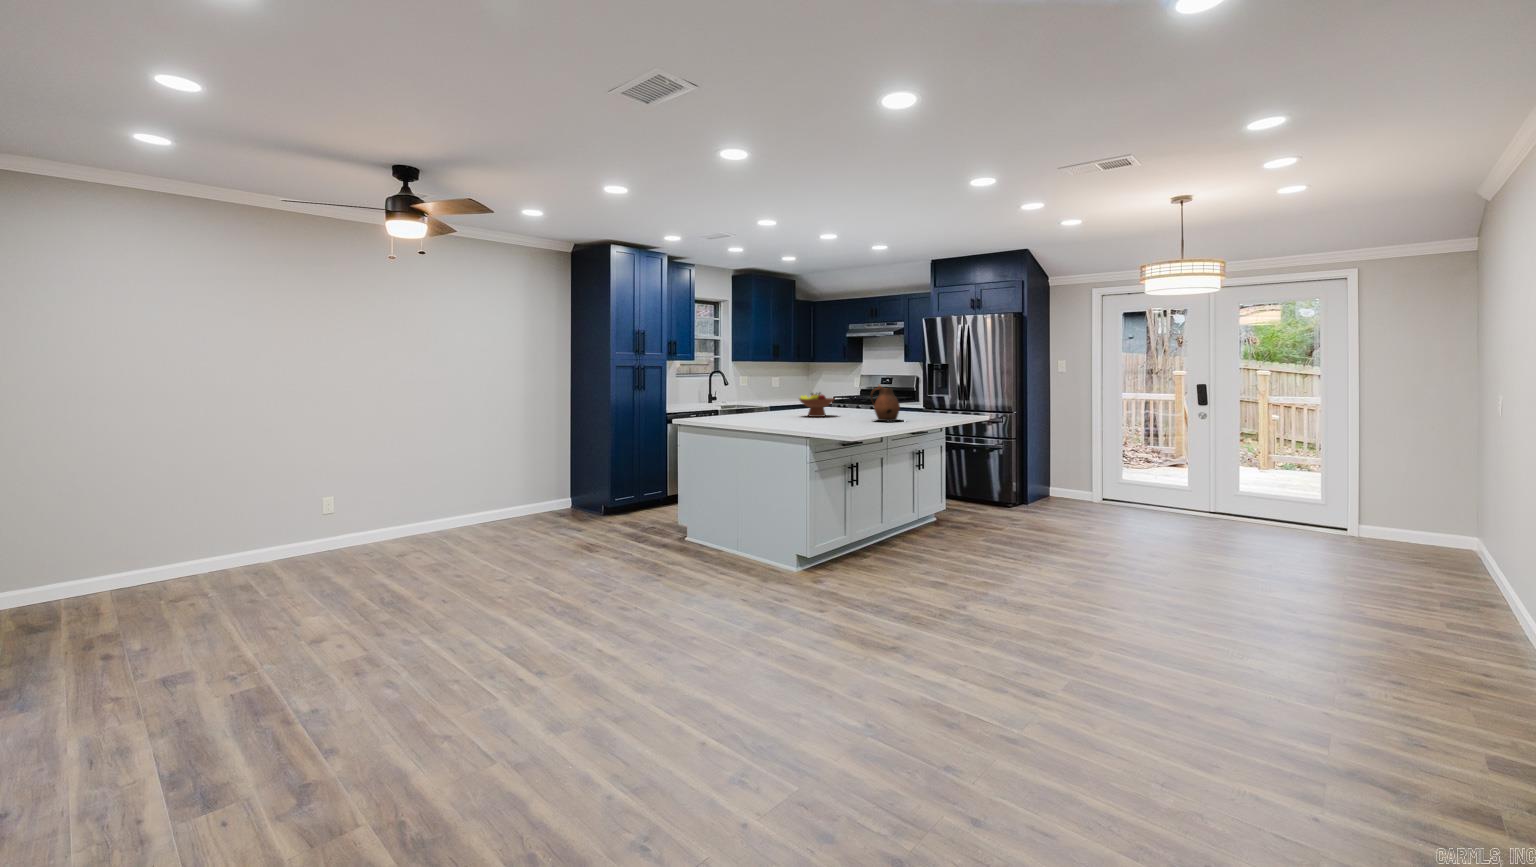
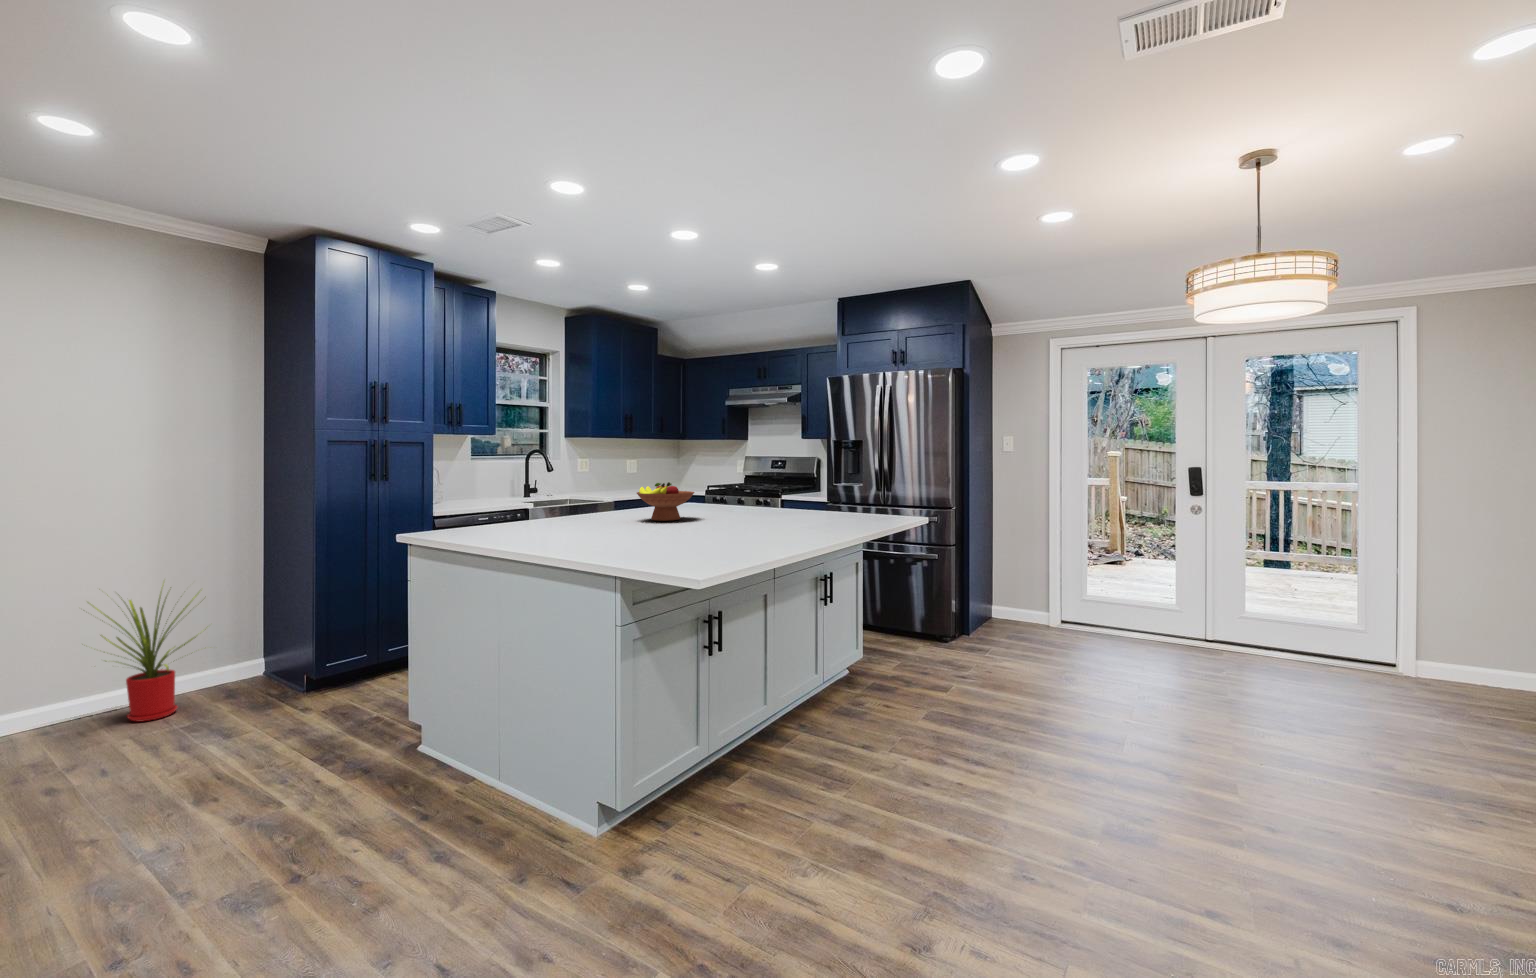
ceramic pitcher: present [871,385,900,421] -> none [745,471,803,533]
house plant: none [493,446,557,526] -> present [90,591,199,722]

